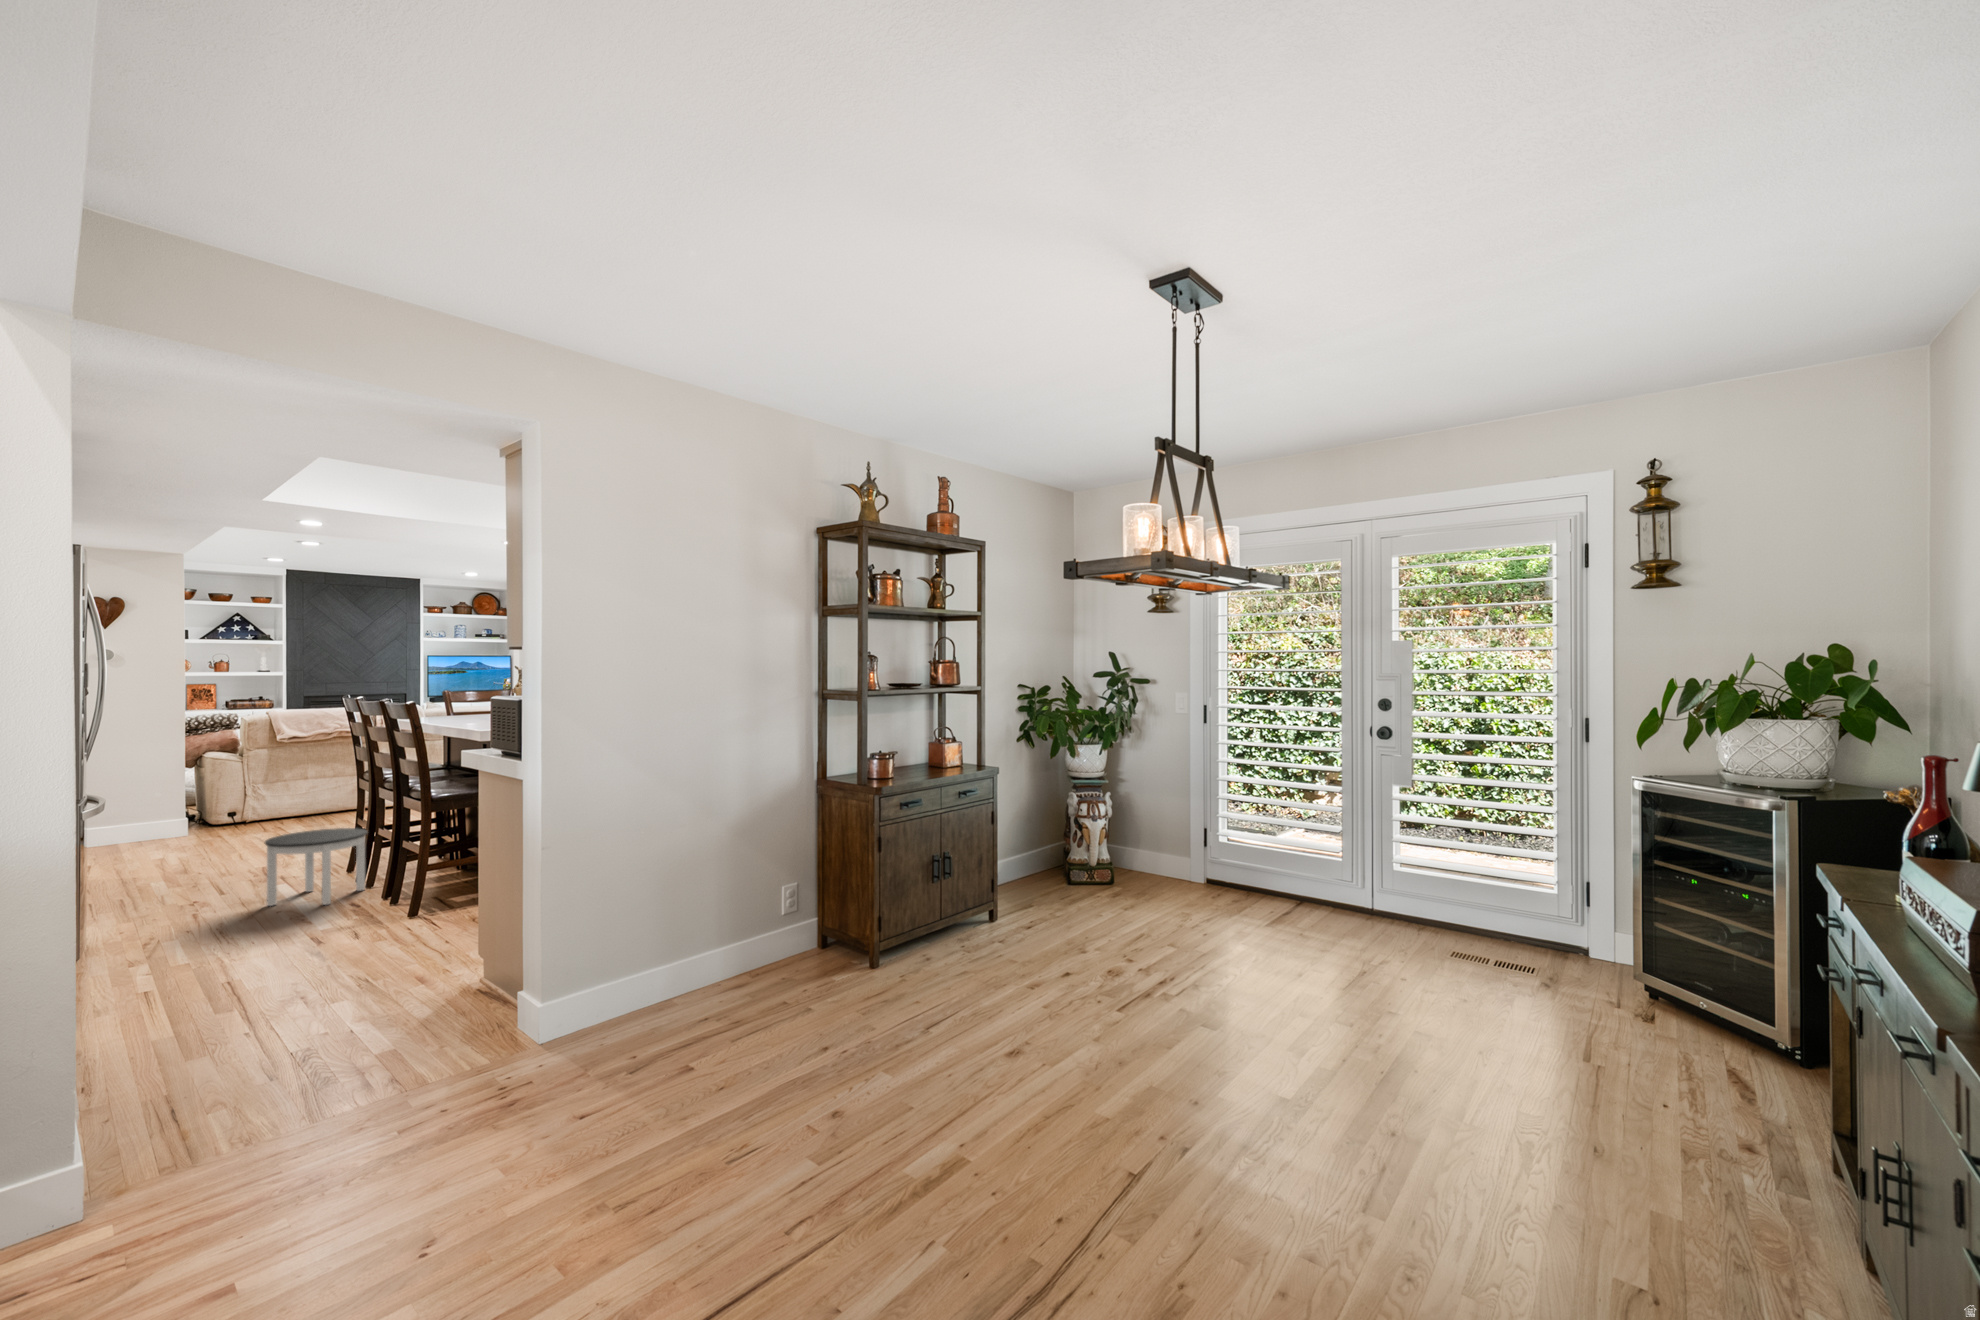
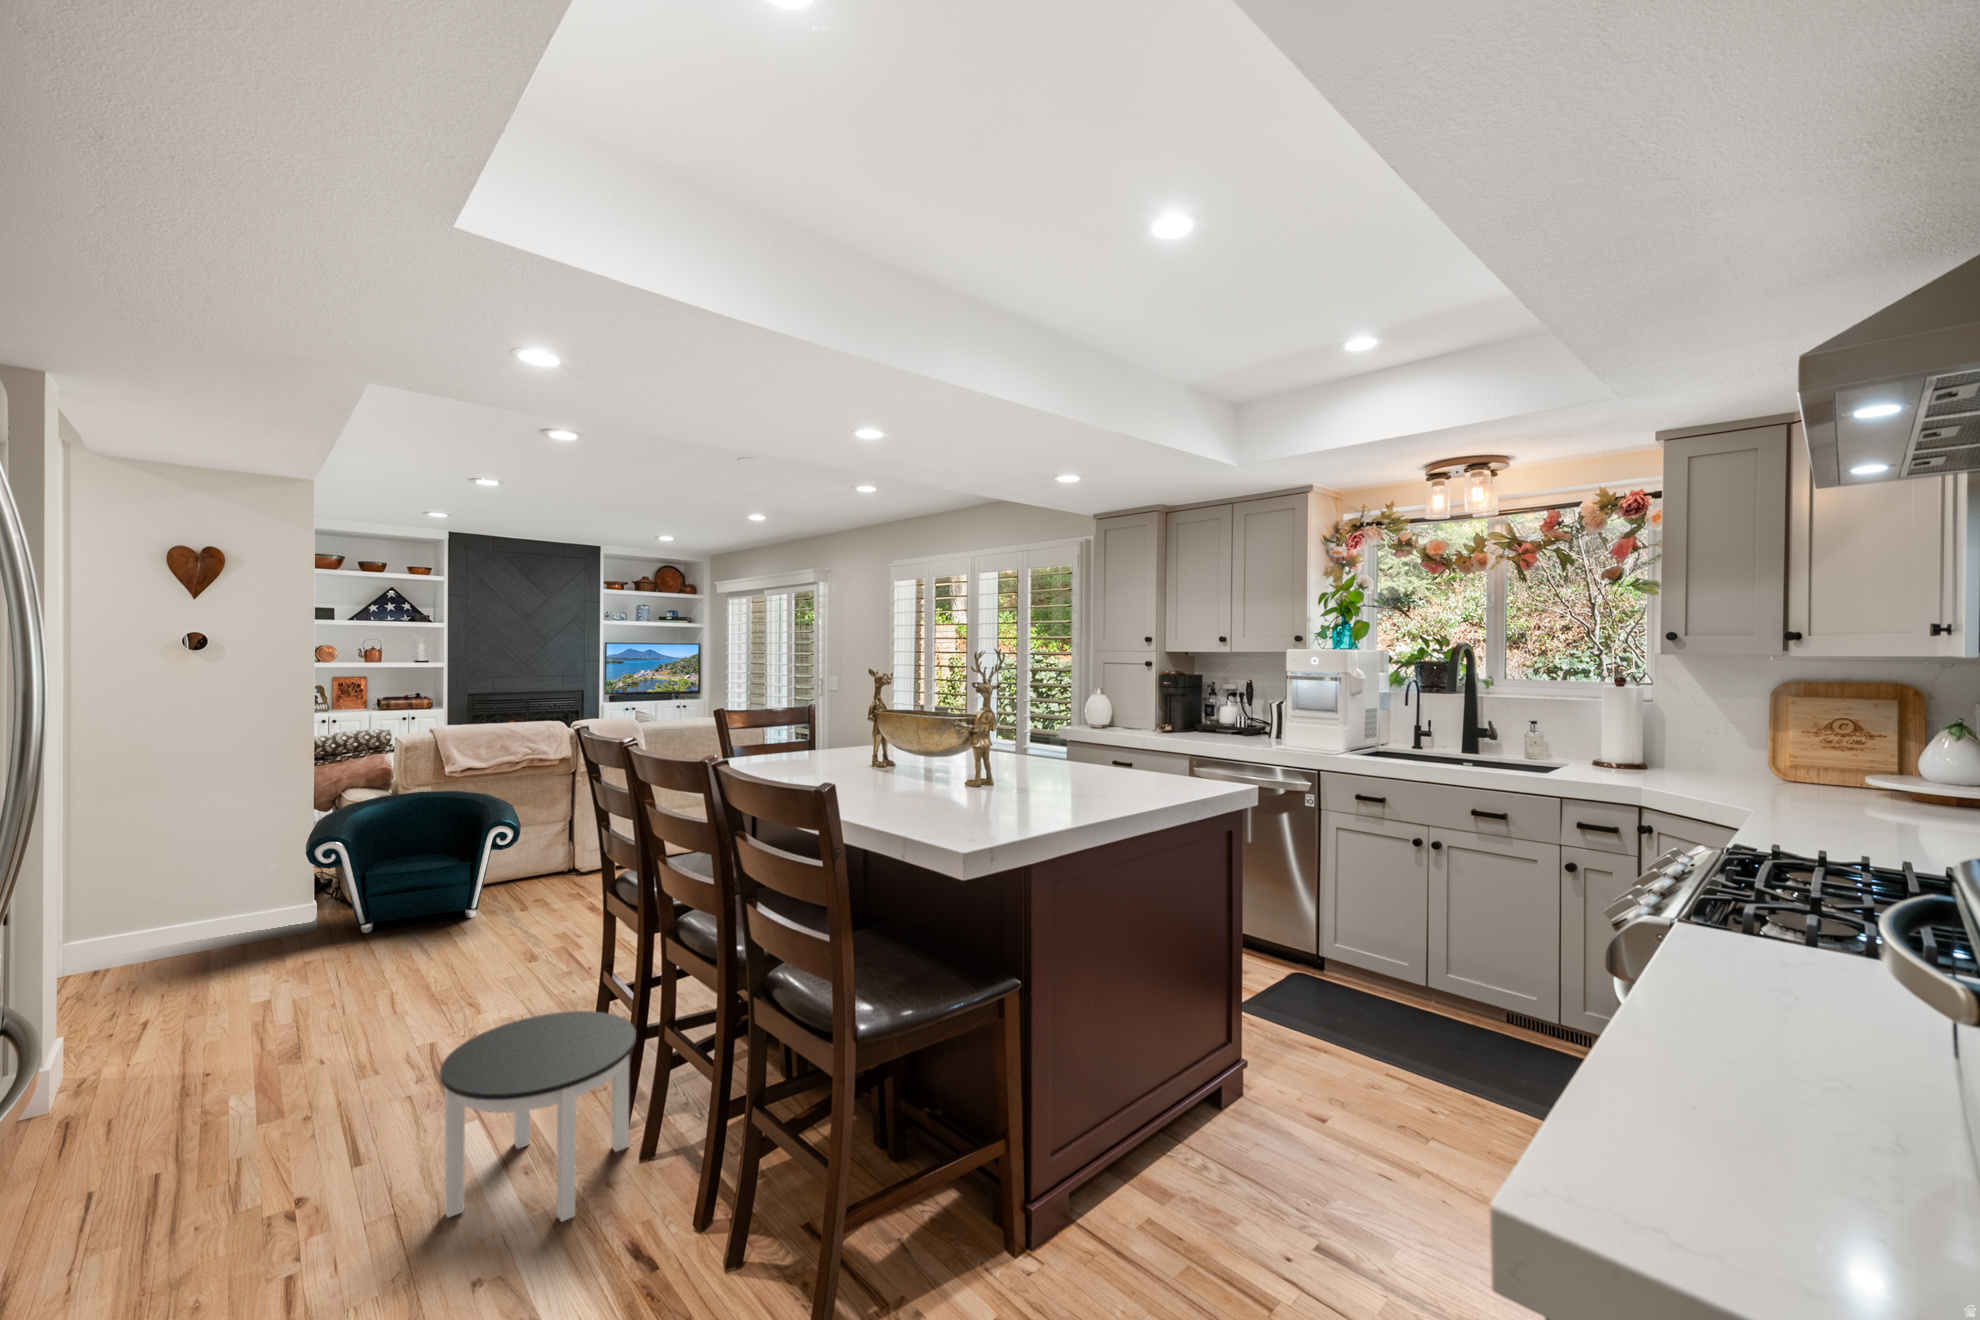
armchair: none [181,750,330,836] -> present [306,791,521,933]

